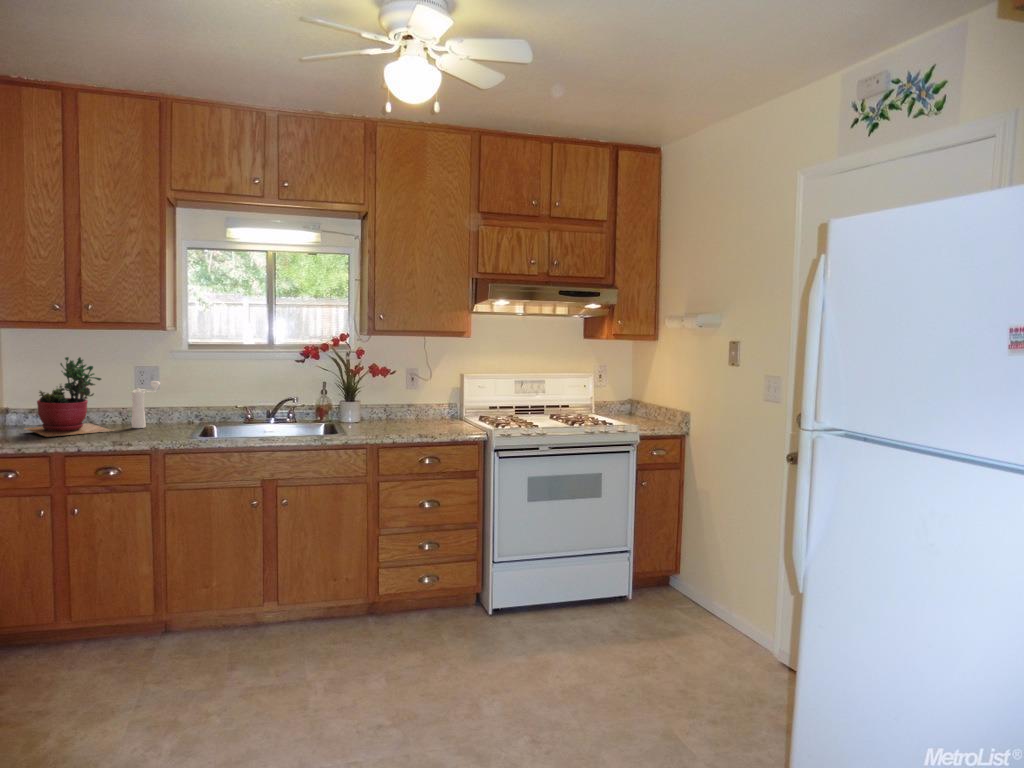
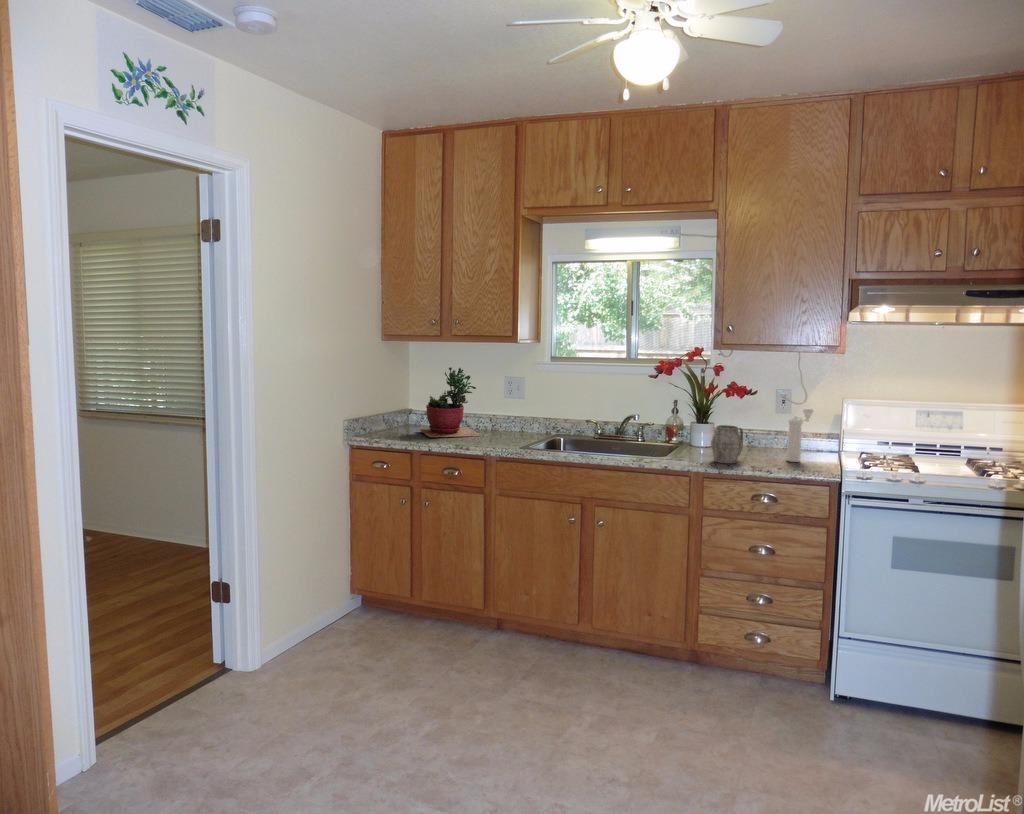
pepper mill: present [131,381,160,428] -> present [786,408,813,462]
mug: none [366,400,393,434] -> present [711,425,743,463]

